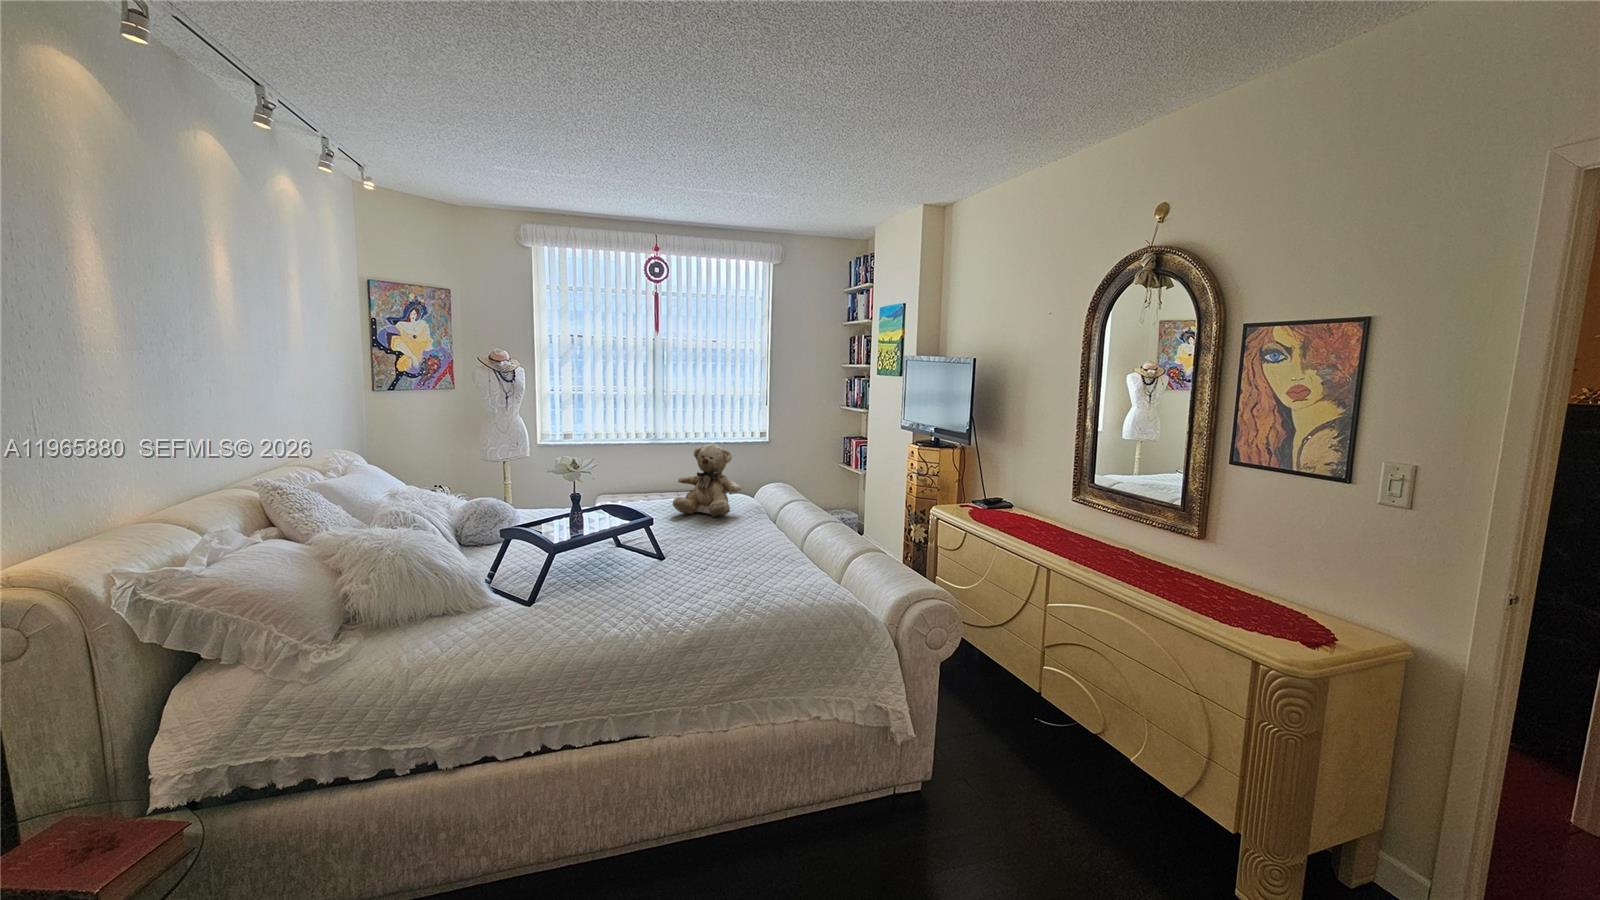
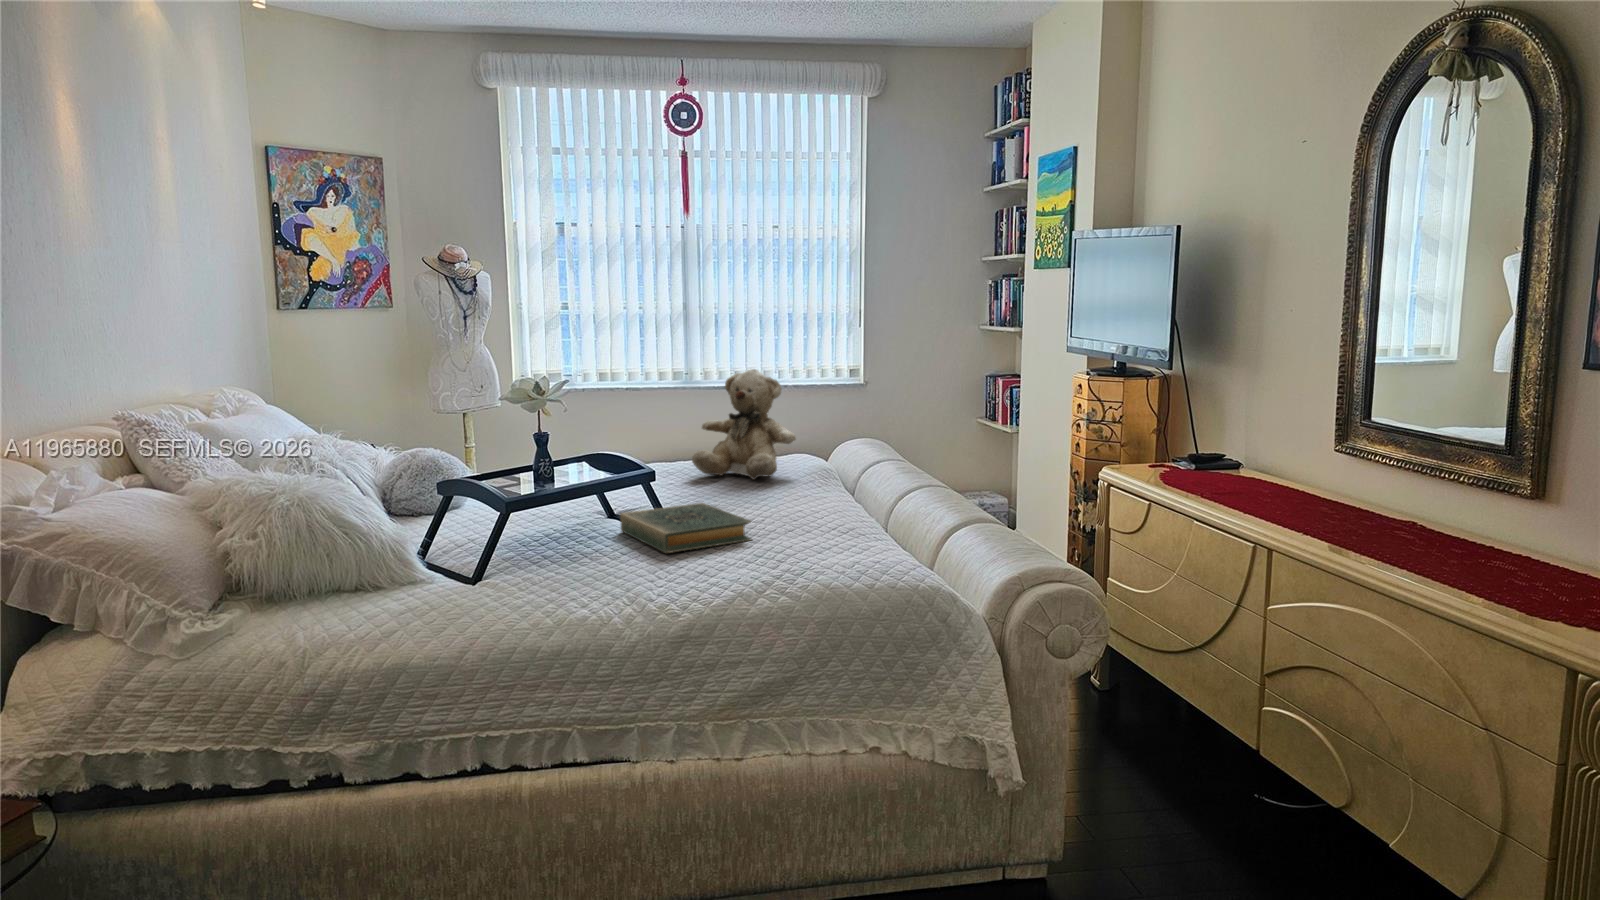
hardback book: none [632,539,724,580] -> present [620,503,751,553]

